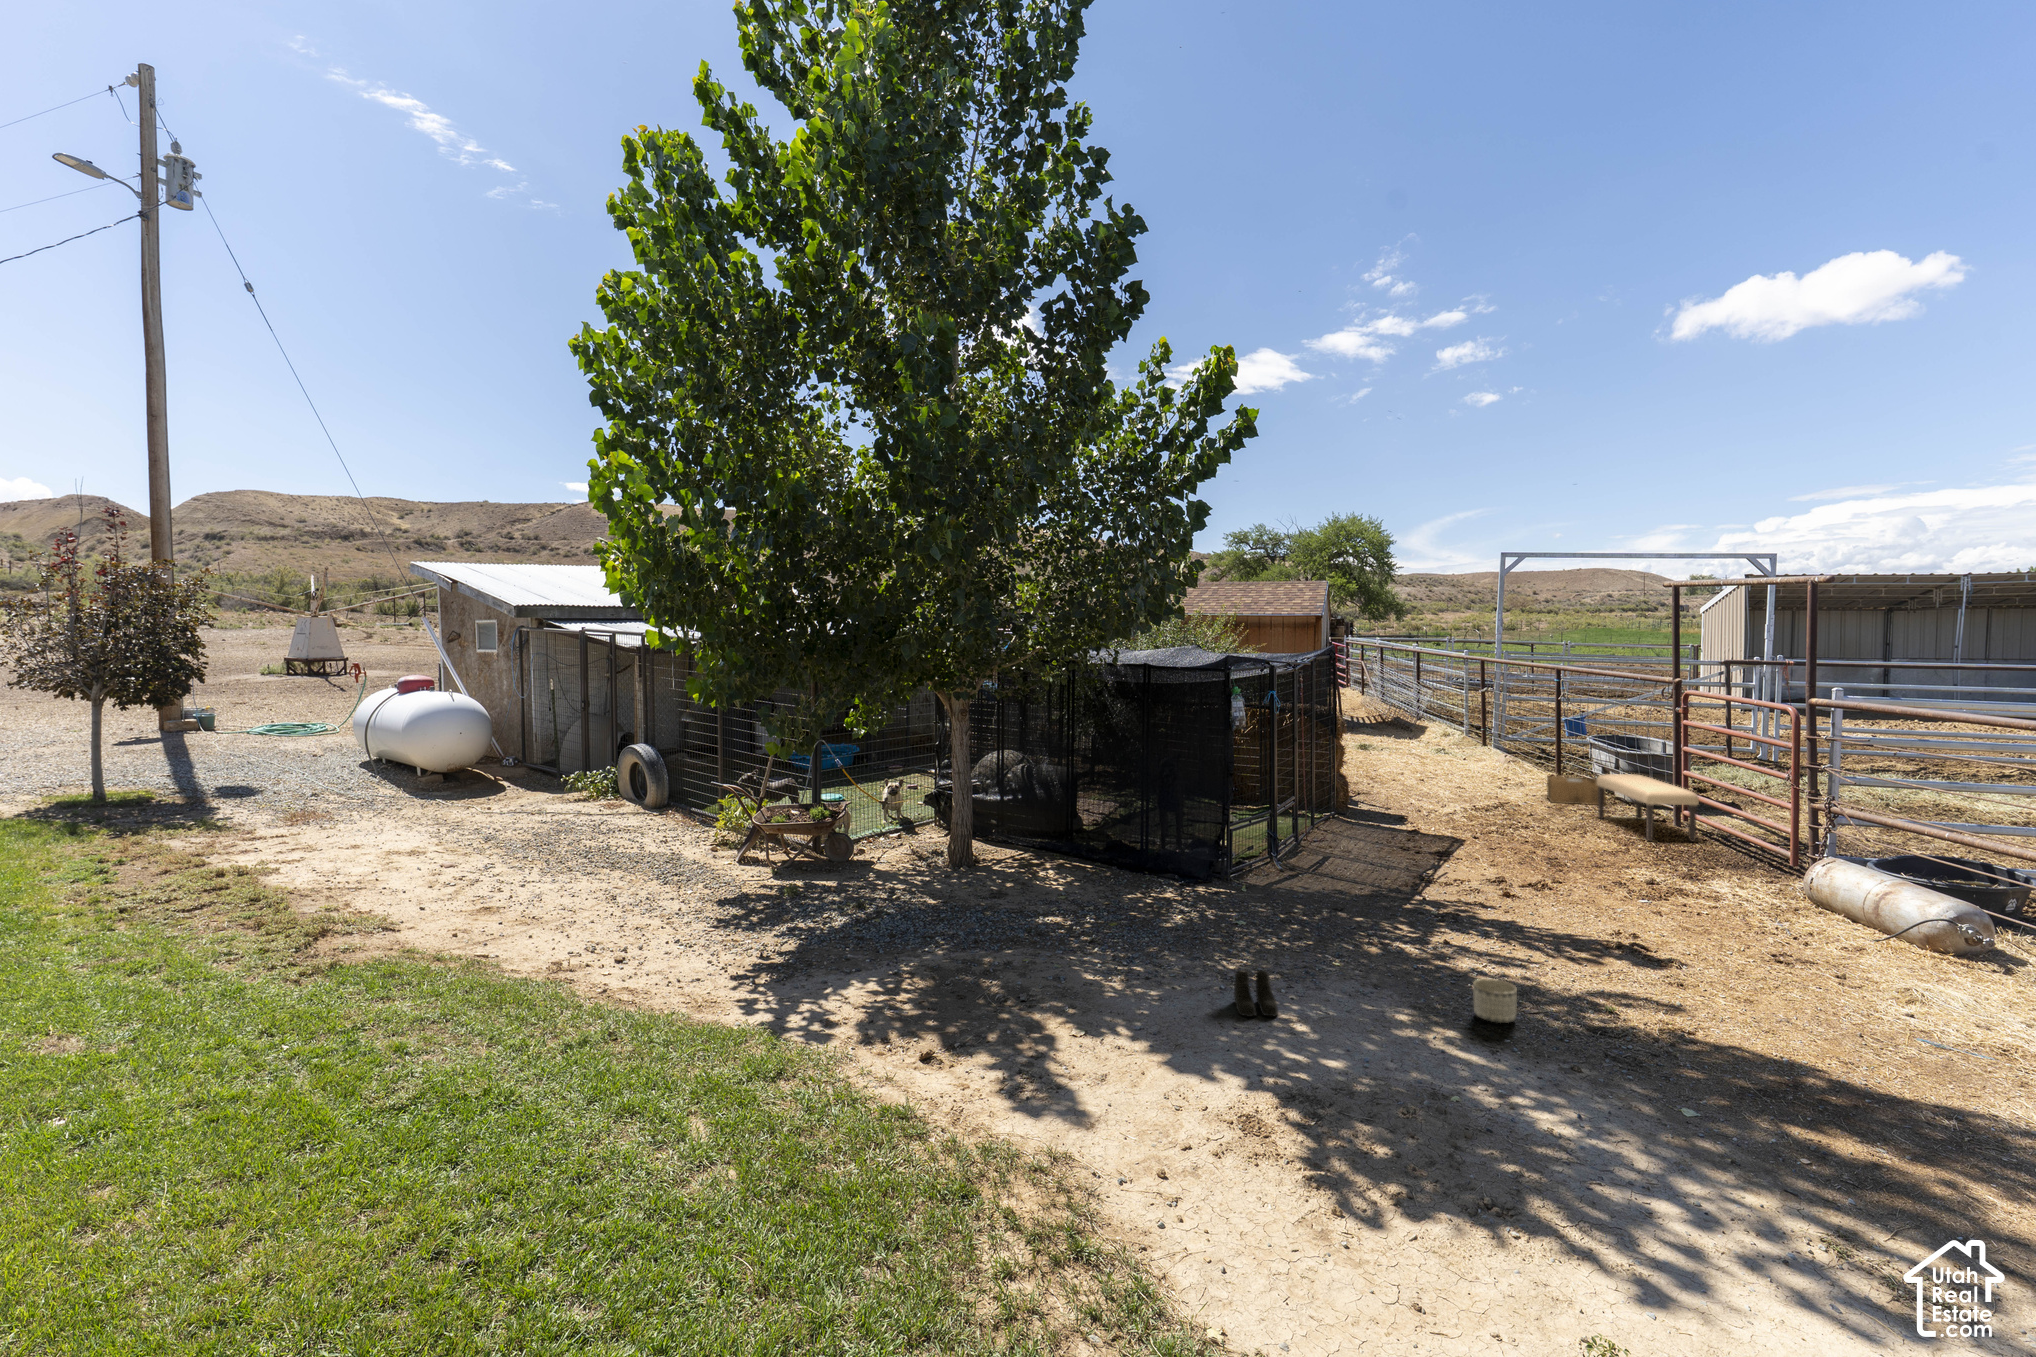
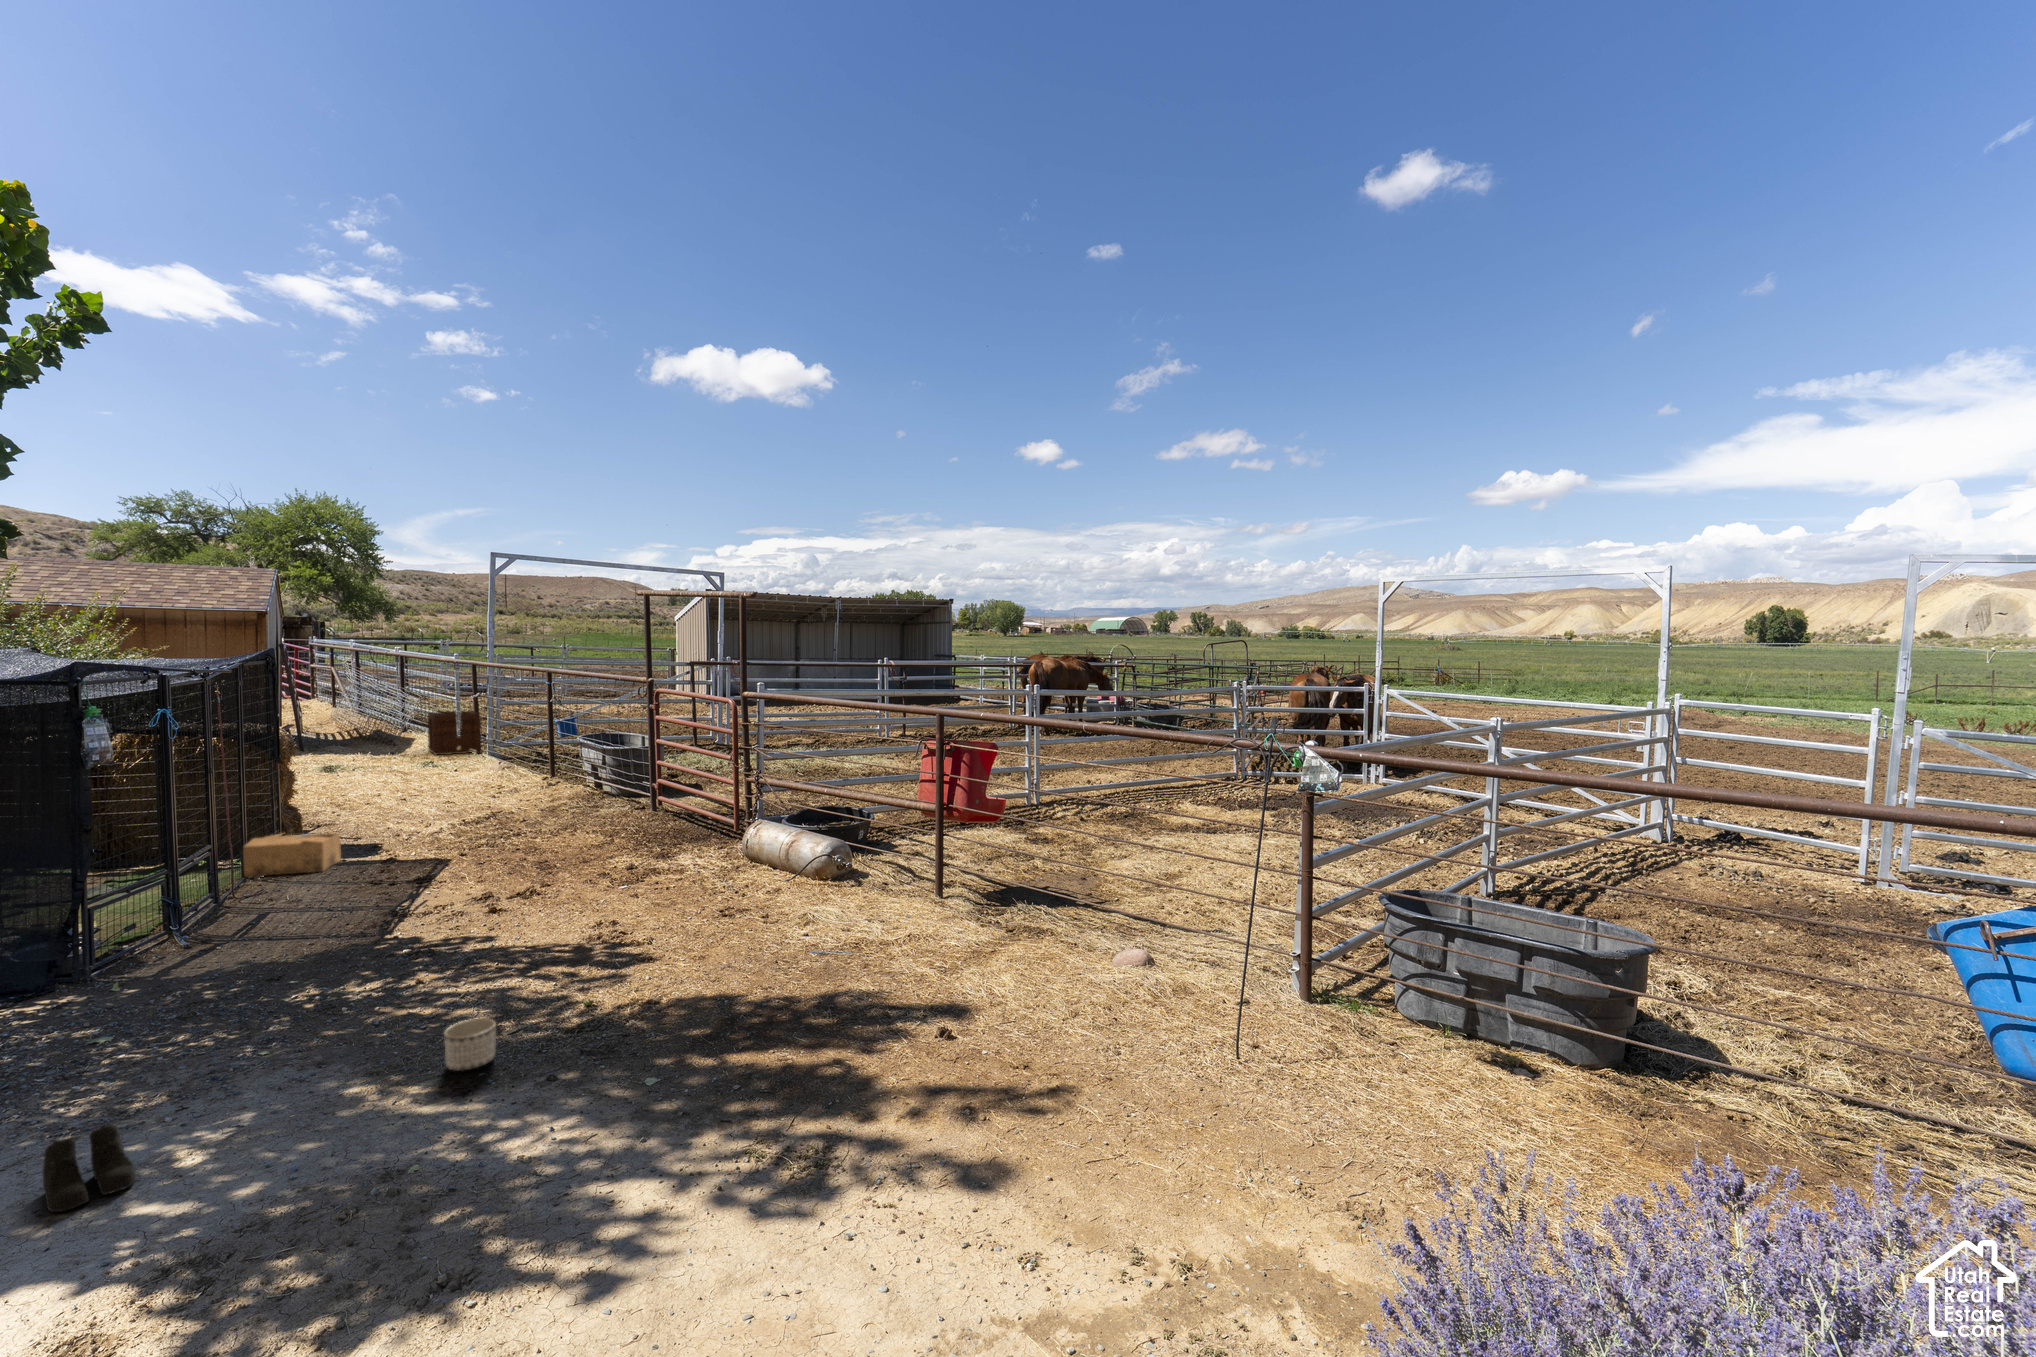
wooden crate: none [1439,704,1486,745] -> present [428,711,481,755]
bench: present [1597,774,1699,842] -> none [586,768,669,828]
cardboard box: present [1547,775,1606,805] -> present [243,833,341,877]

